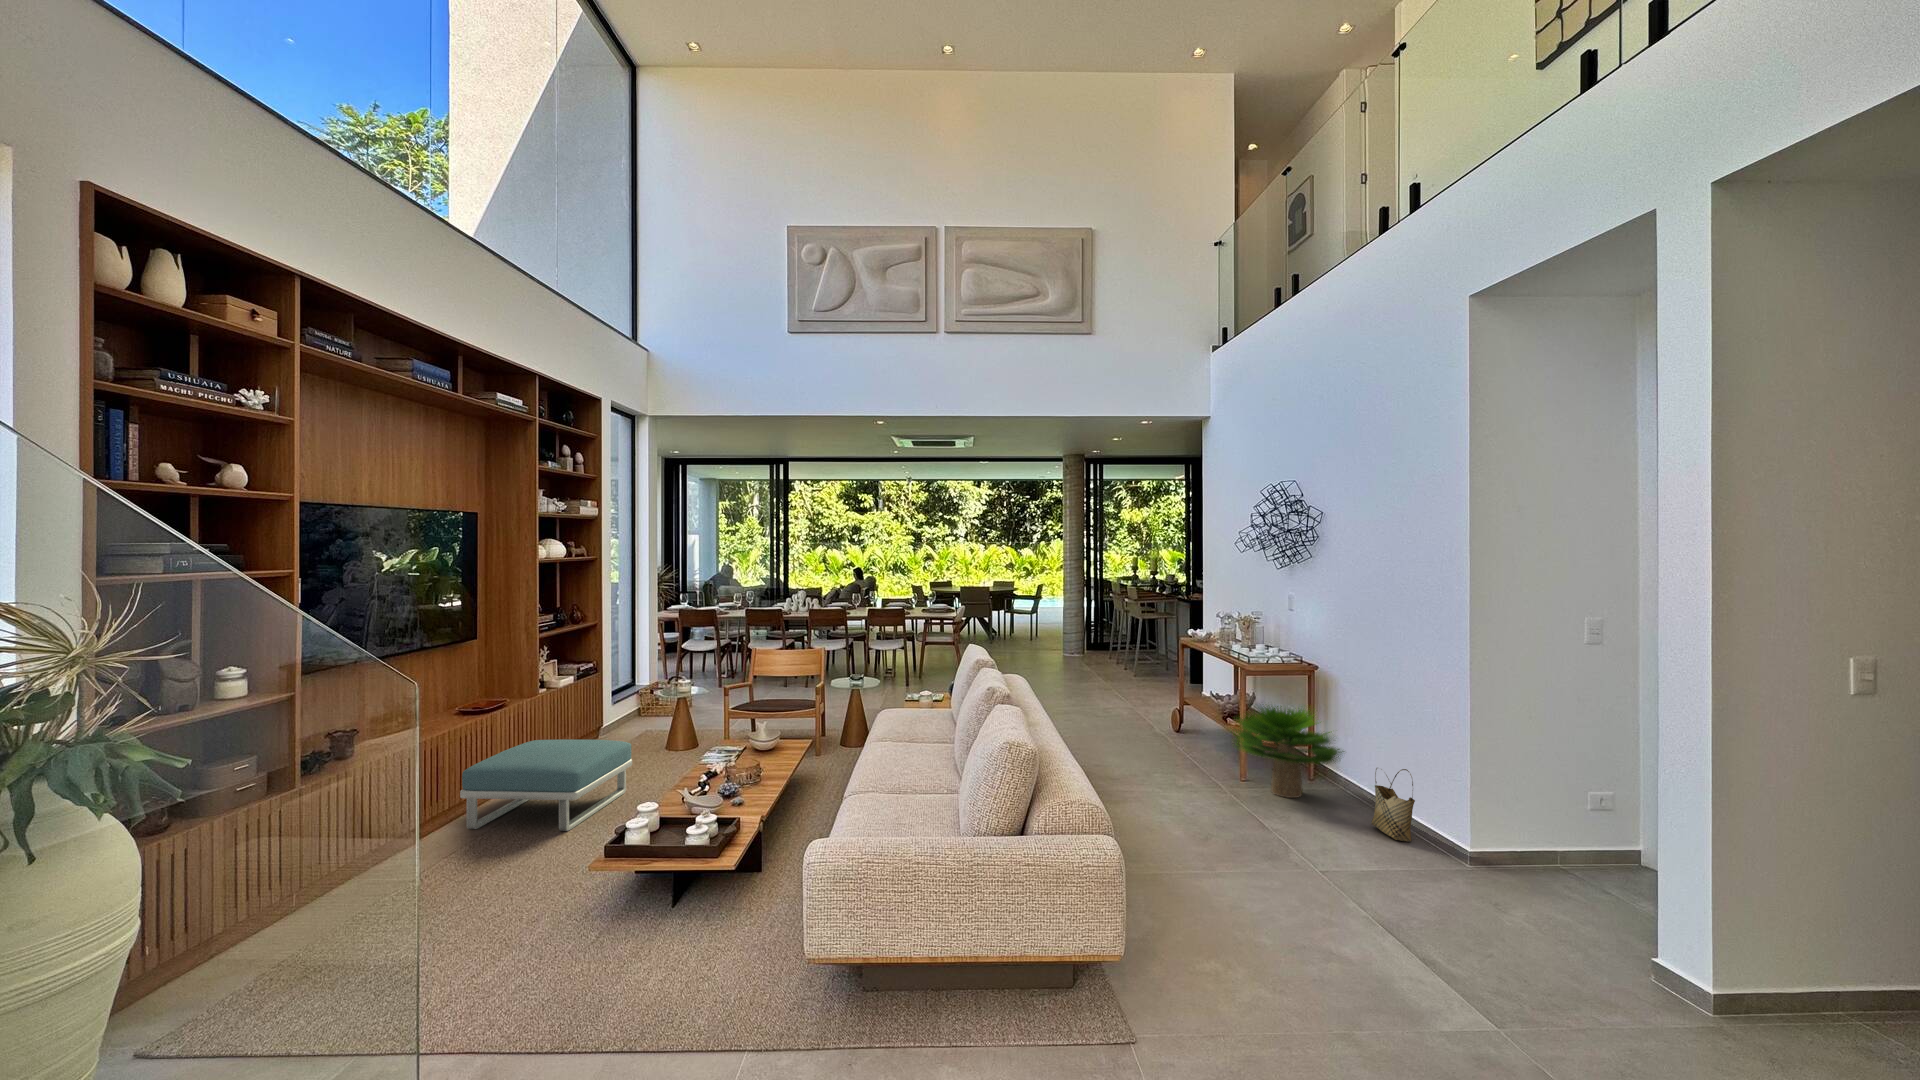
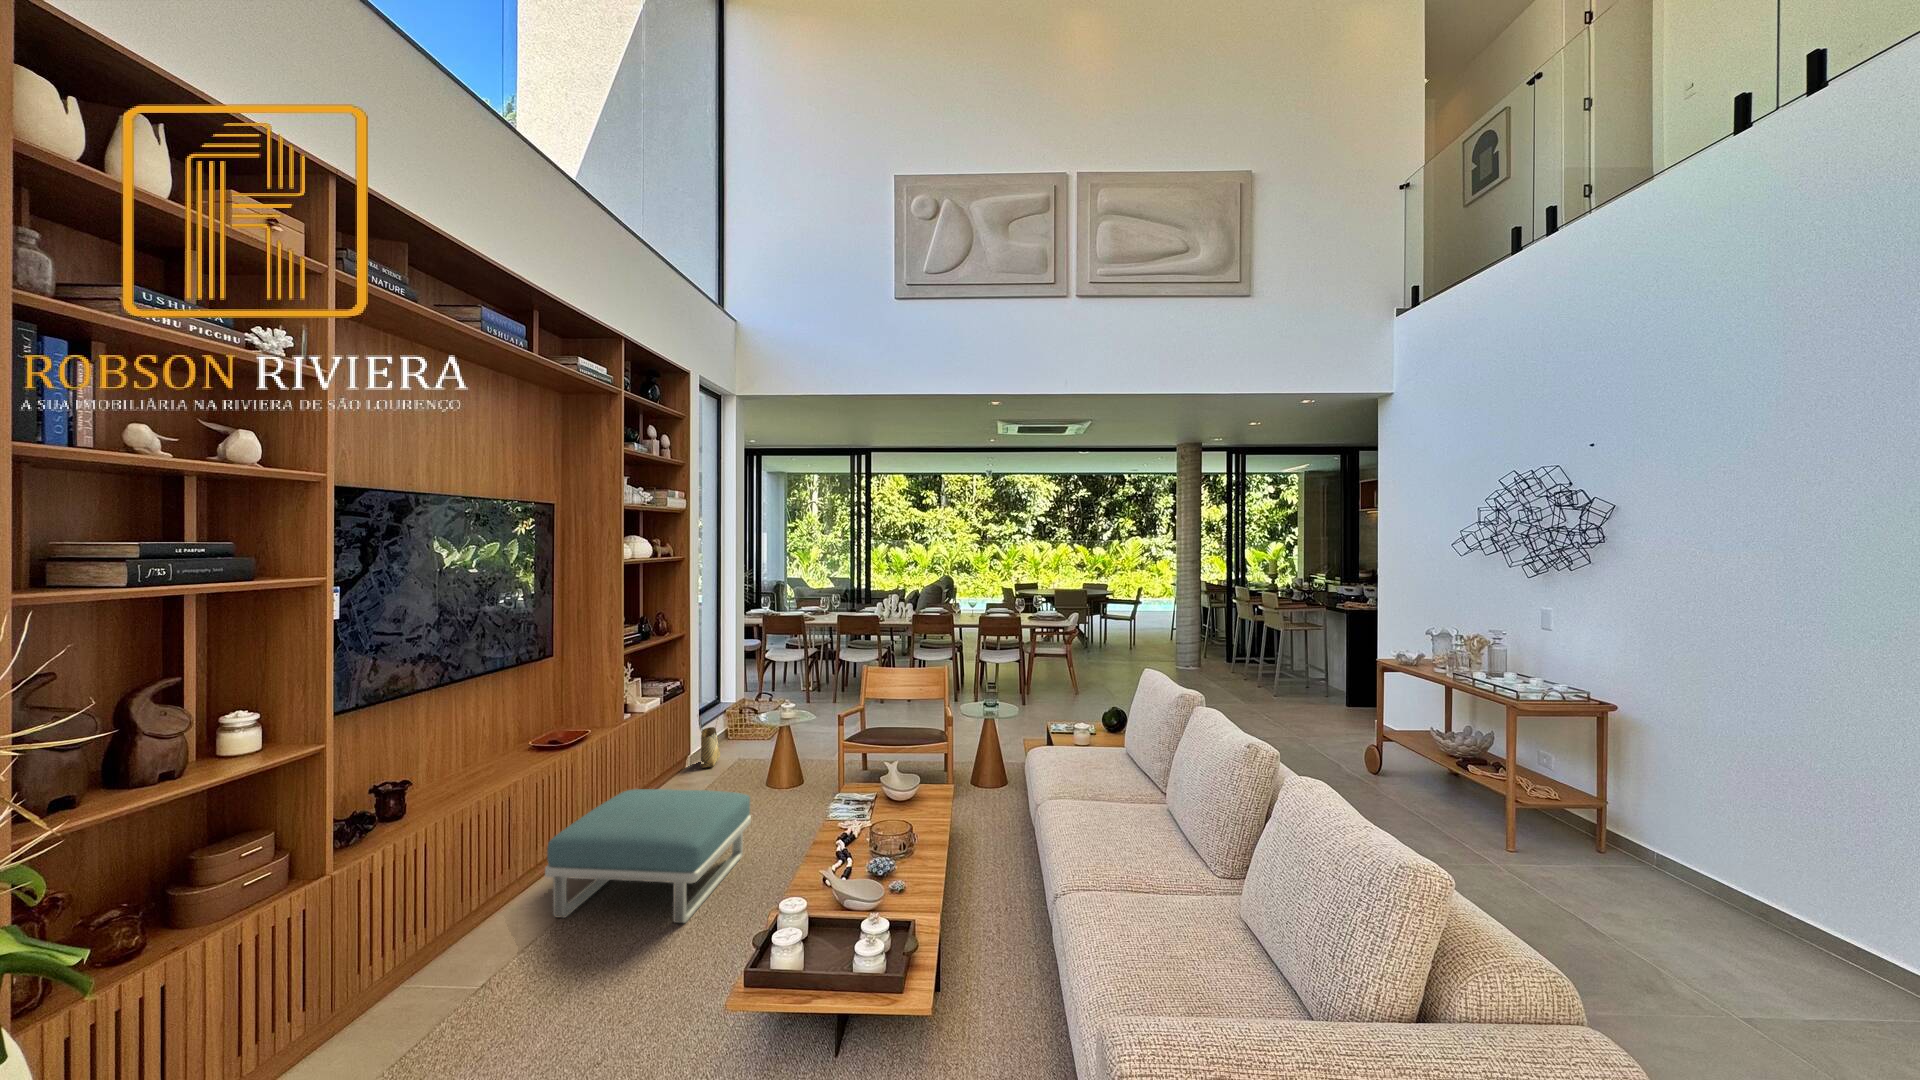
potted plant: present [1234,705,1344,798] -> none [1501,749,1691,880]
woven basket: present [1371,768,1415,842] -> present [699,715,720,768]

